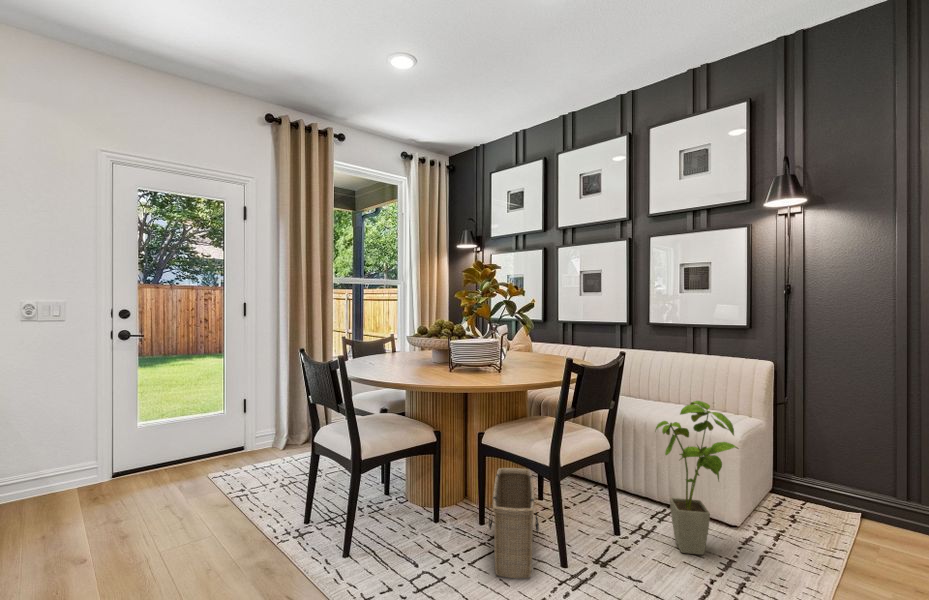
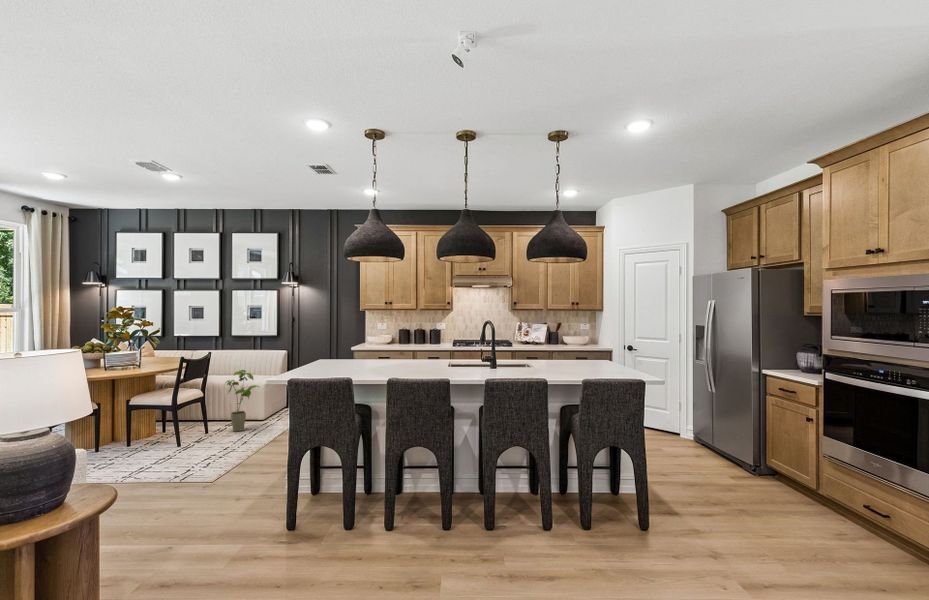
basket: present [489,468,539,578] -> none [139,413,167,454]

